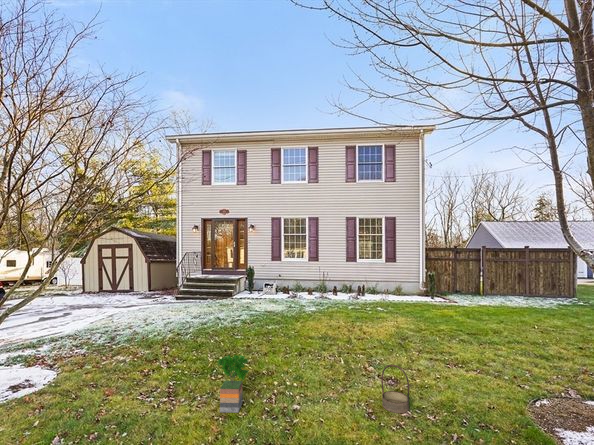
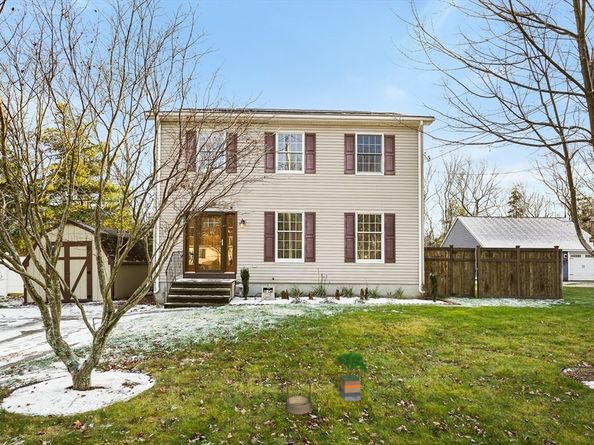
basket: present [382,365,409,413] -> present [286,371,311,414]

